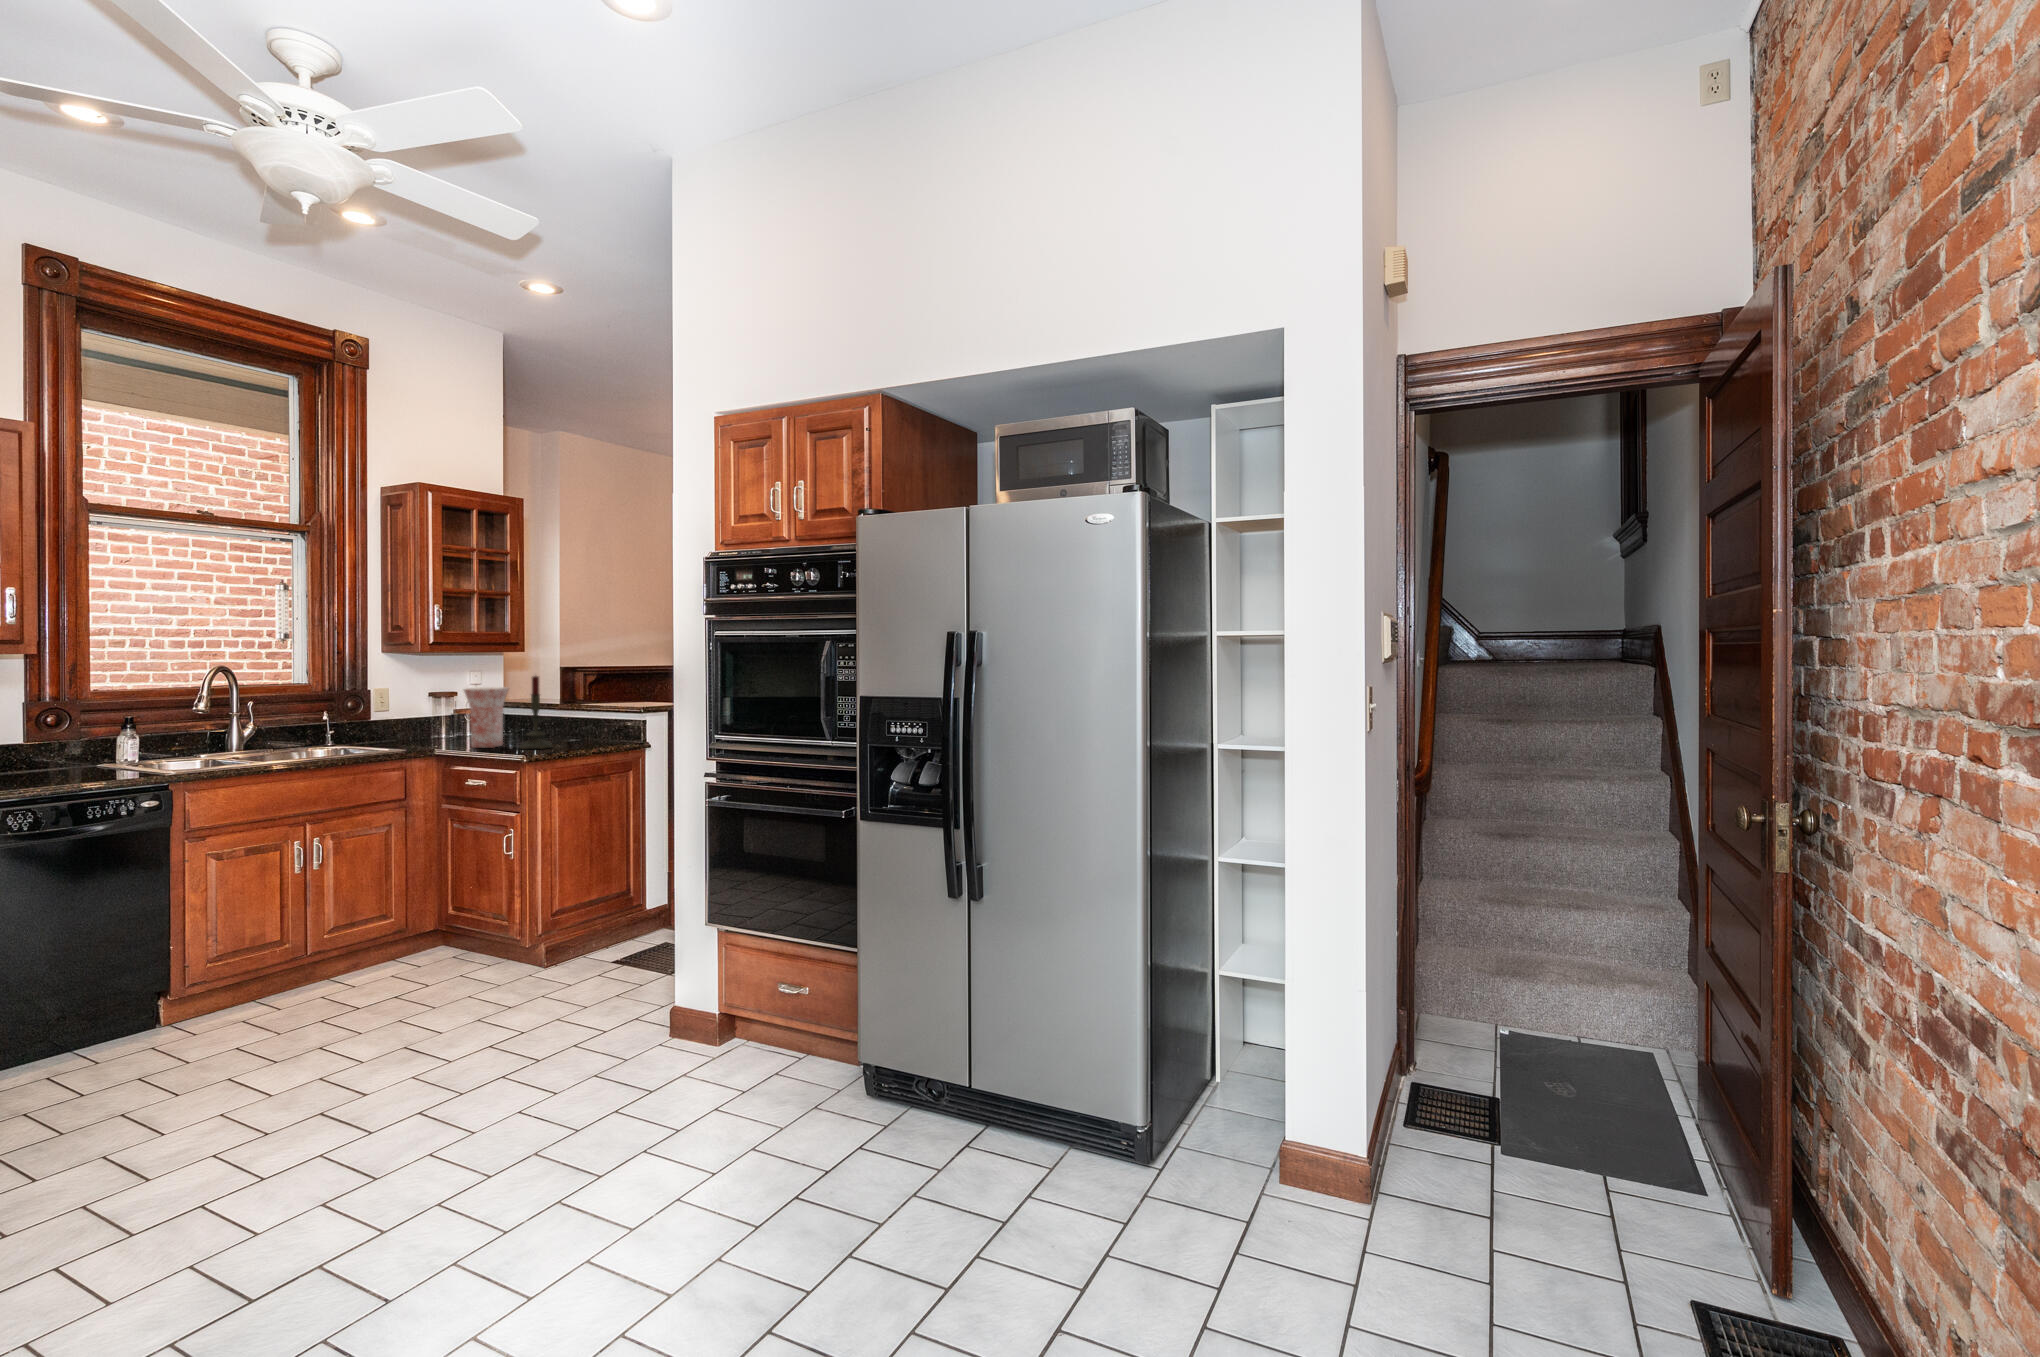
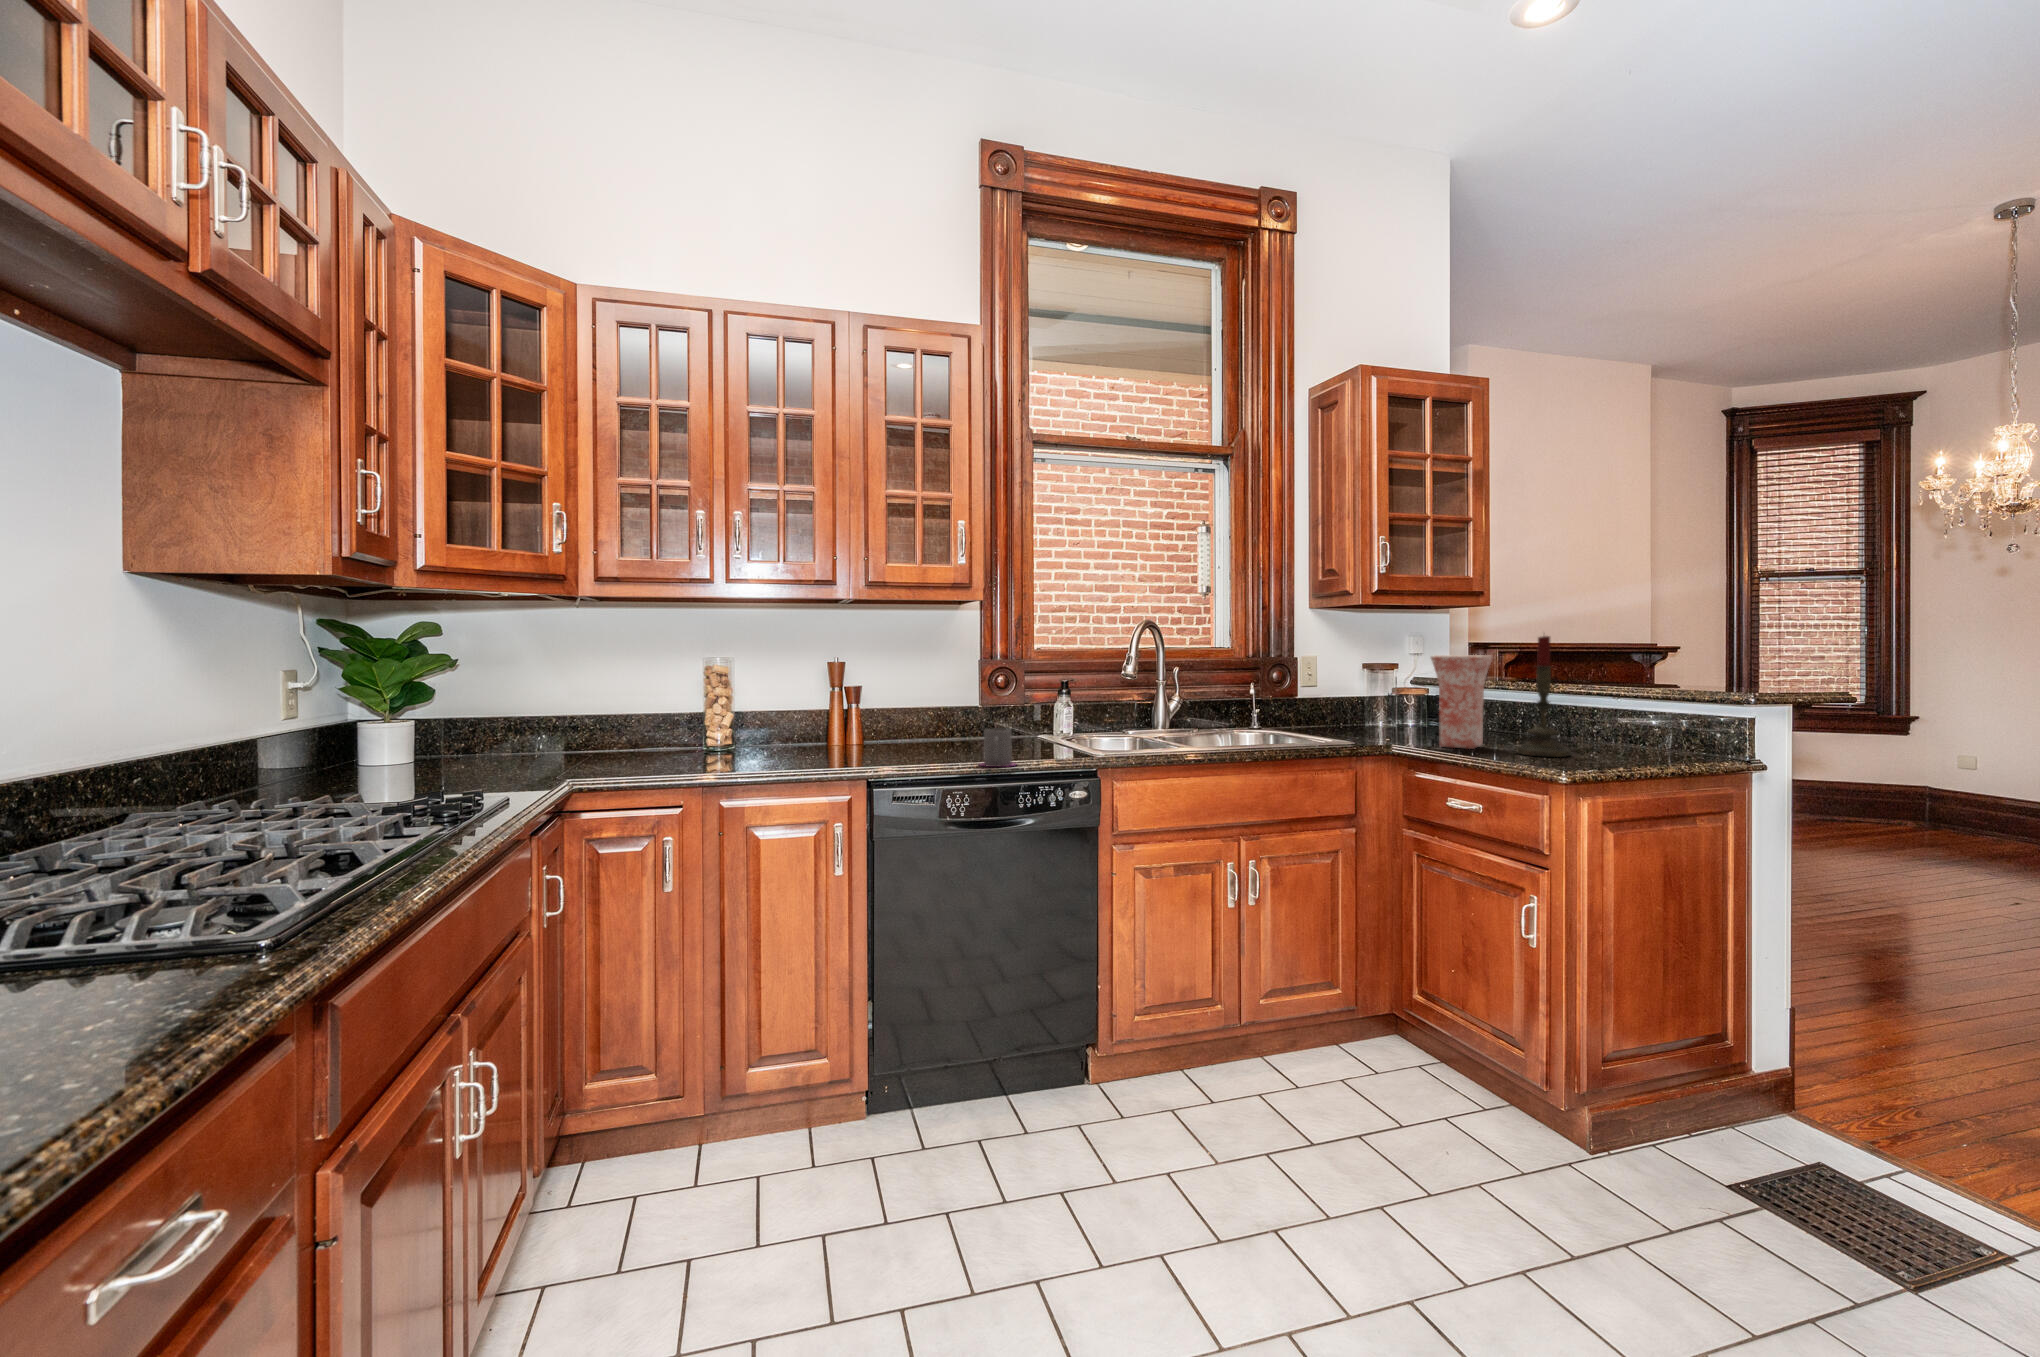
mug: none [38,759,82,789] -> present [980,729,1016,767]

